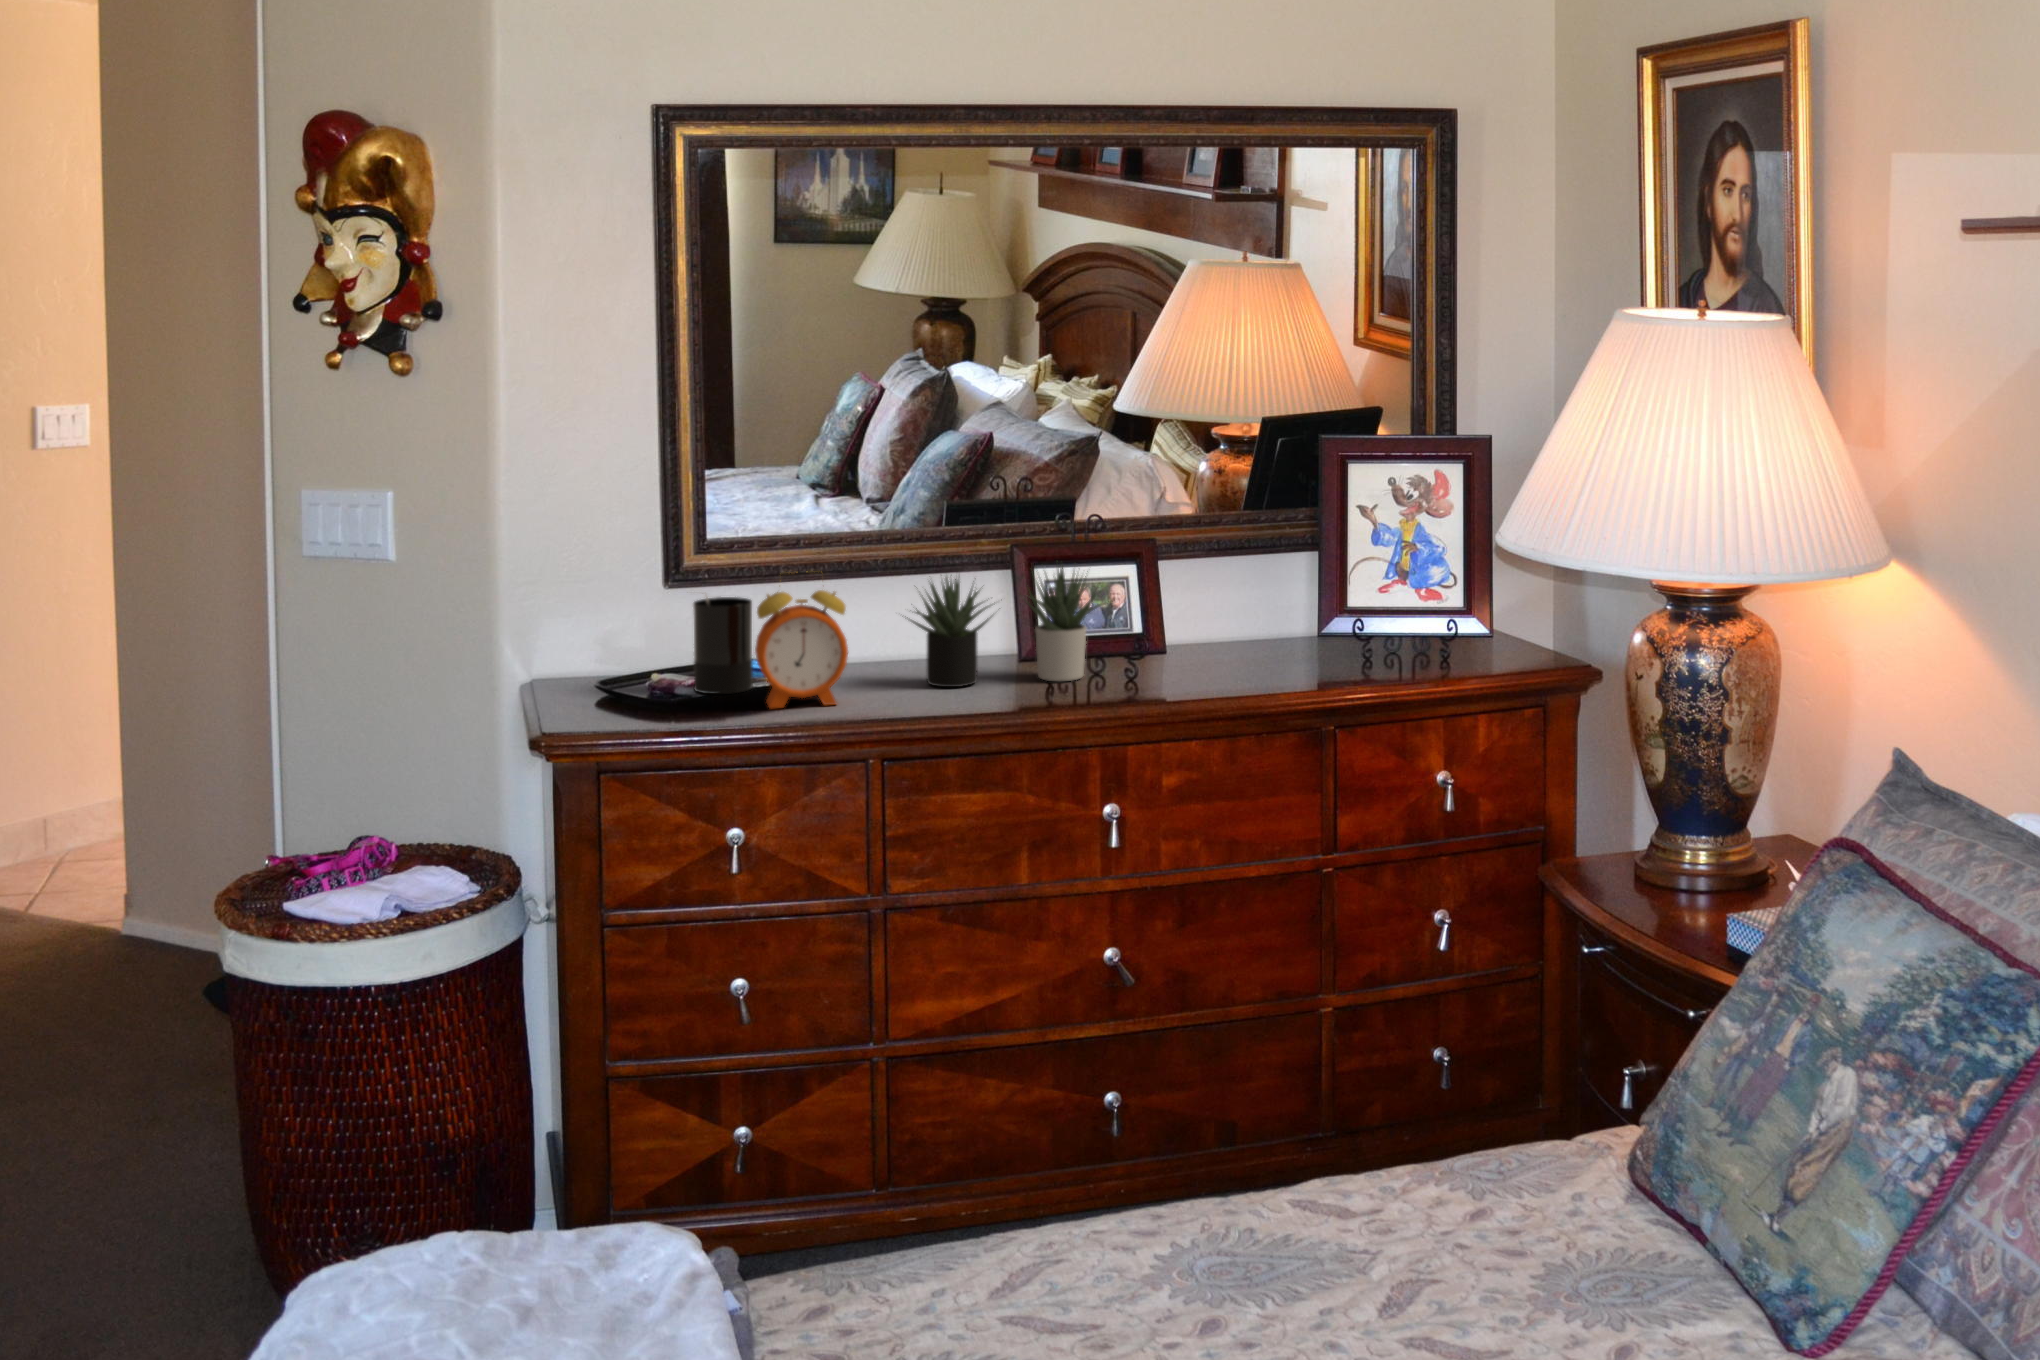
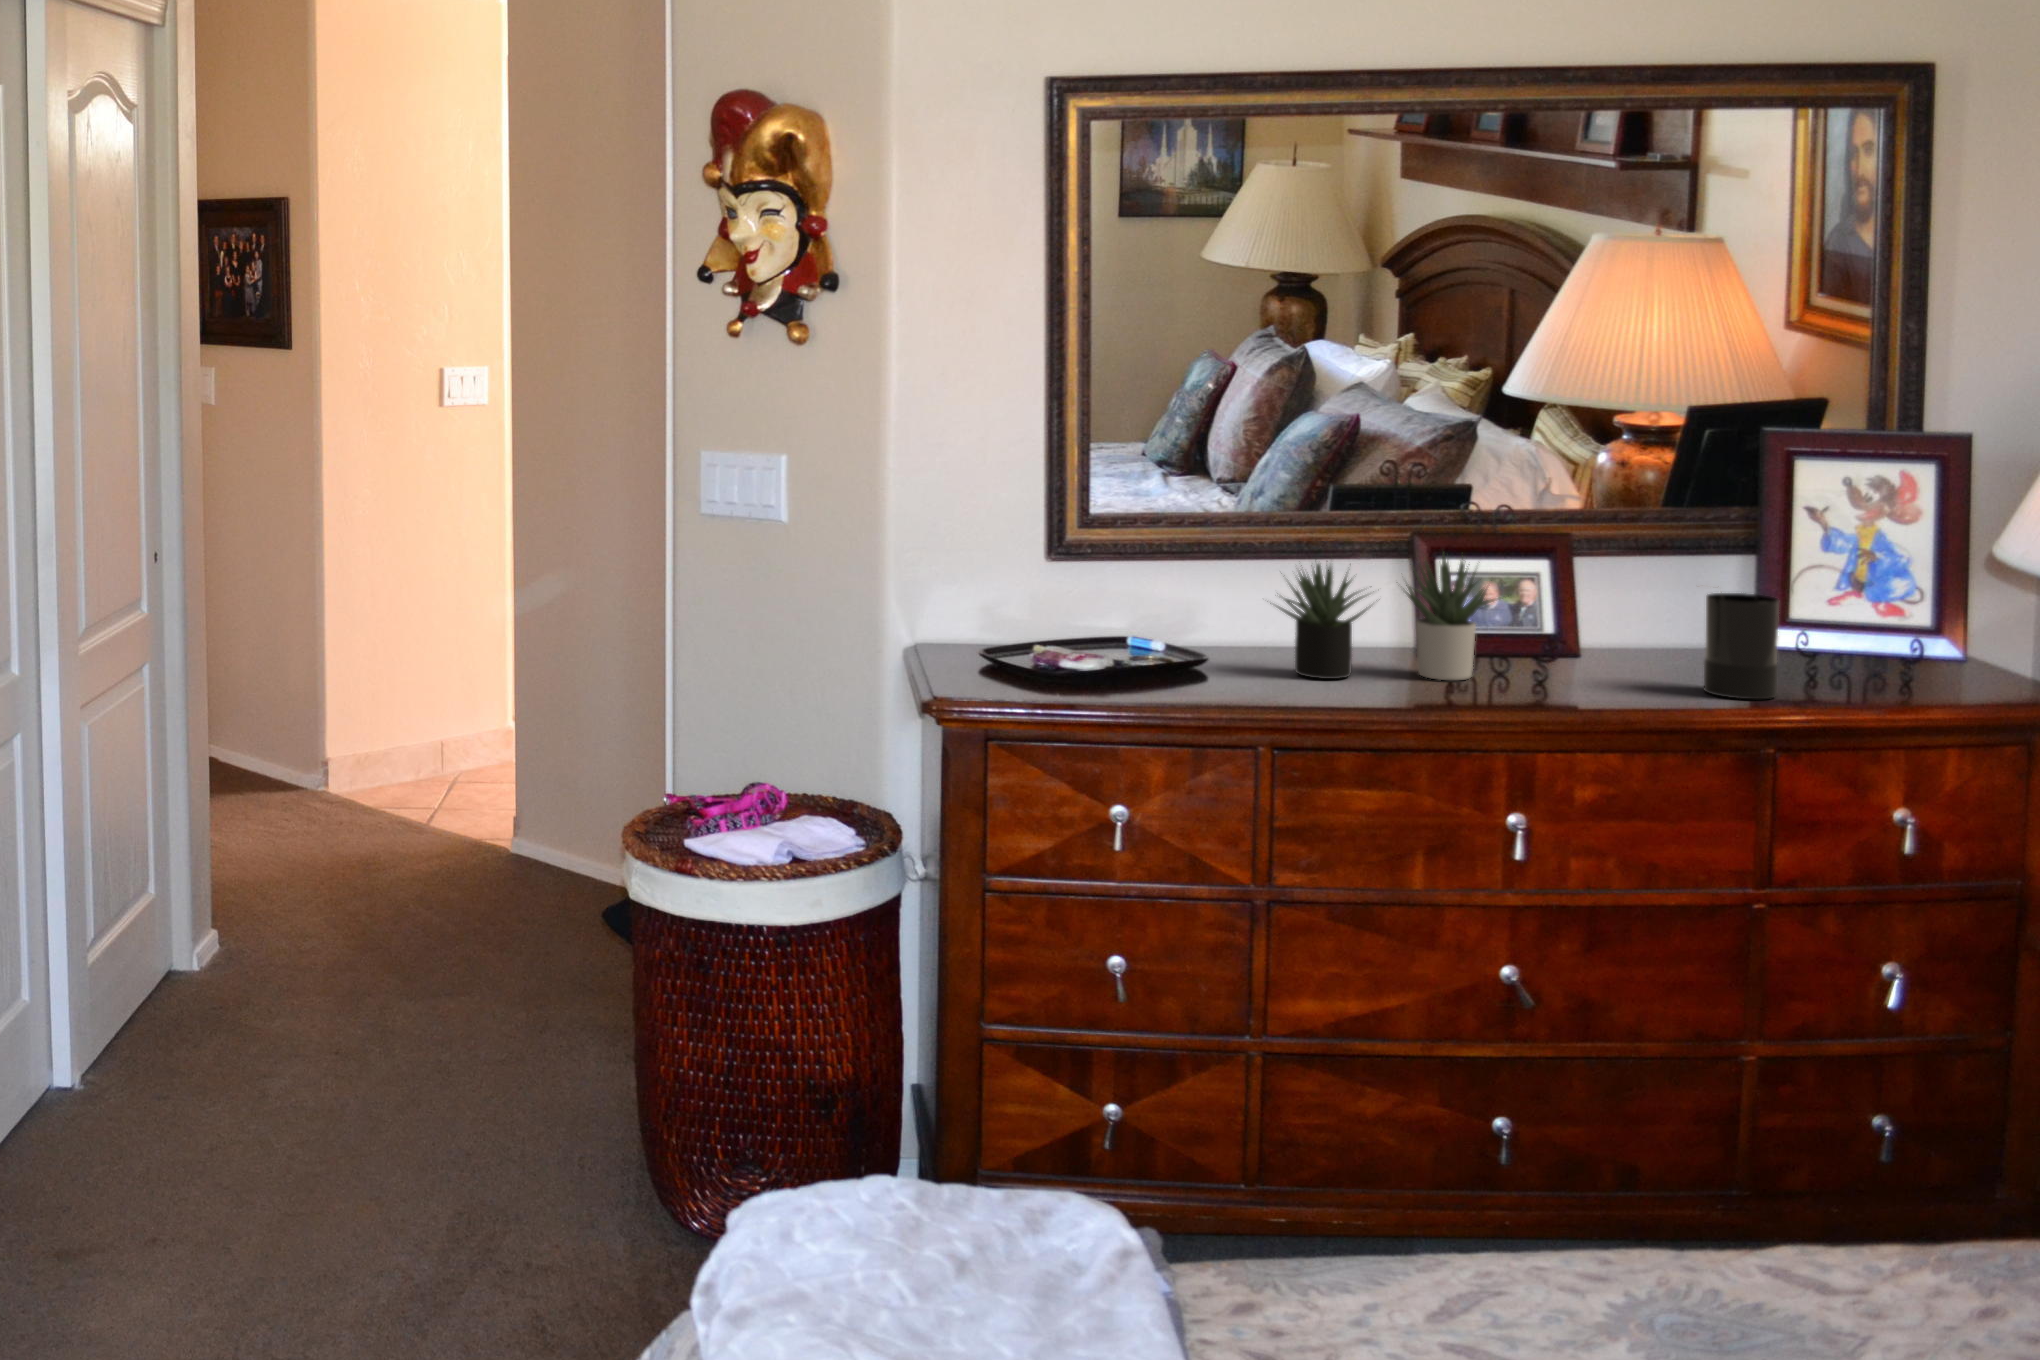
alarm clock: present [755,590,848,709] -> none [1120,551,1220,689]
candle: present [693,597,753,694] -> present [1704,593,1779,699]

